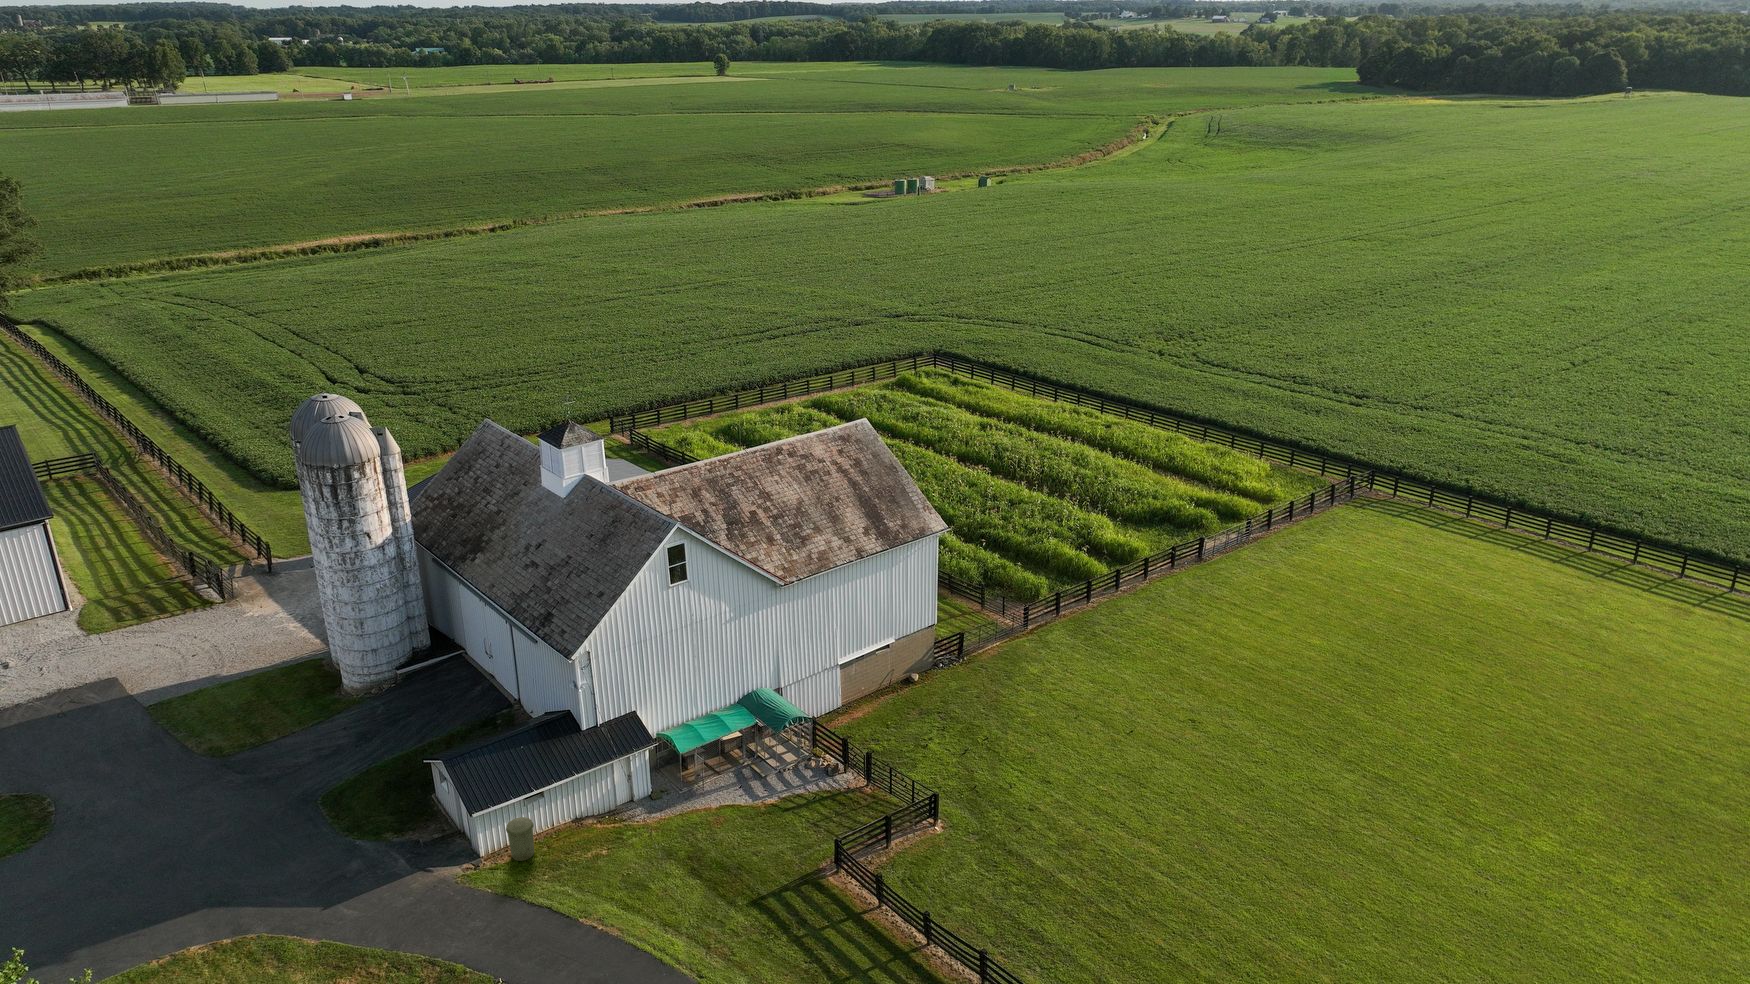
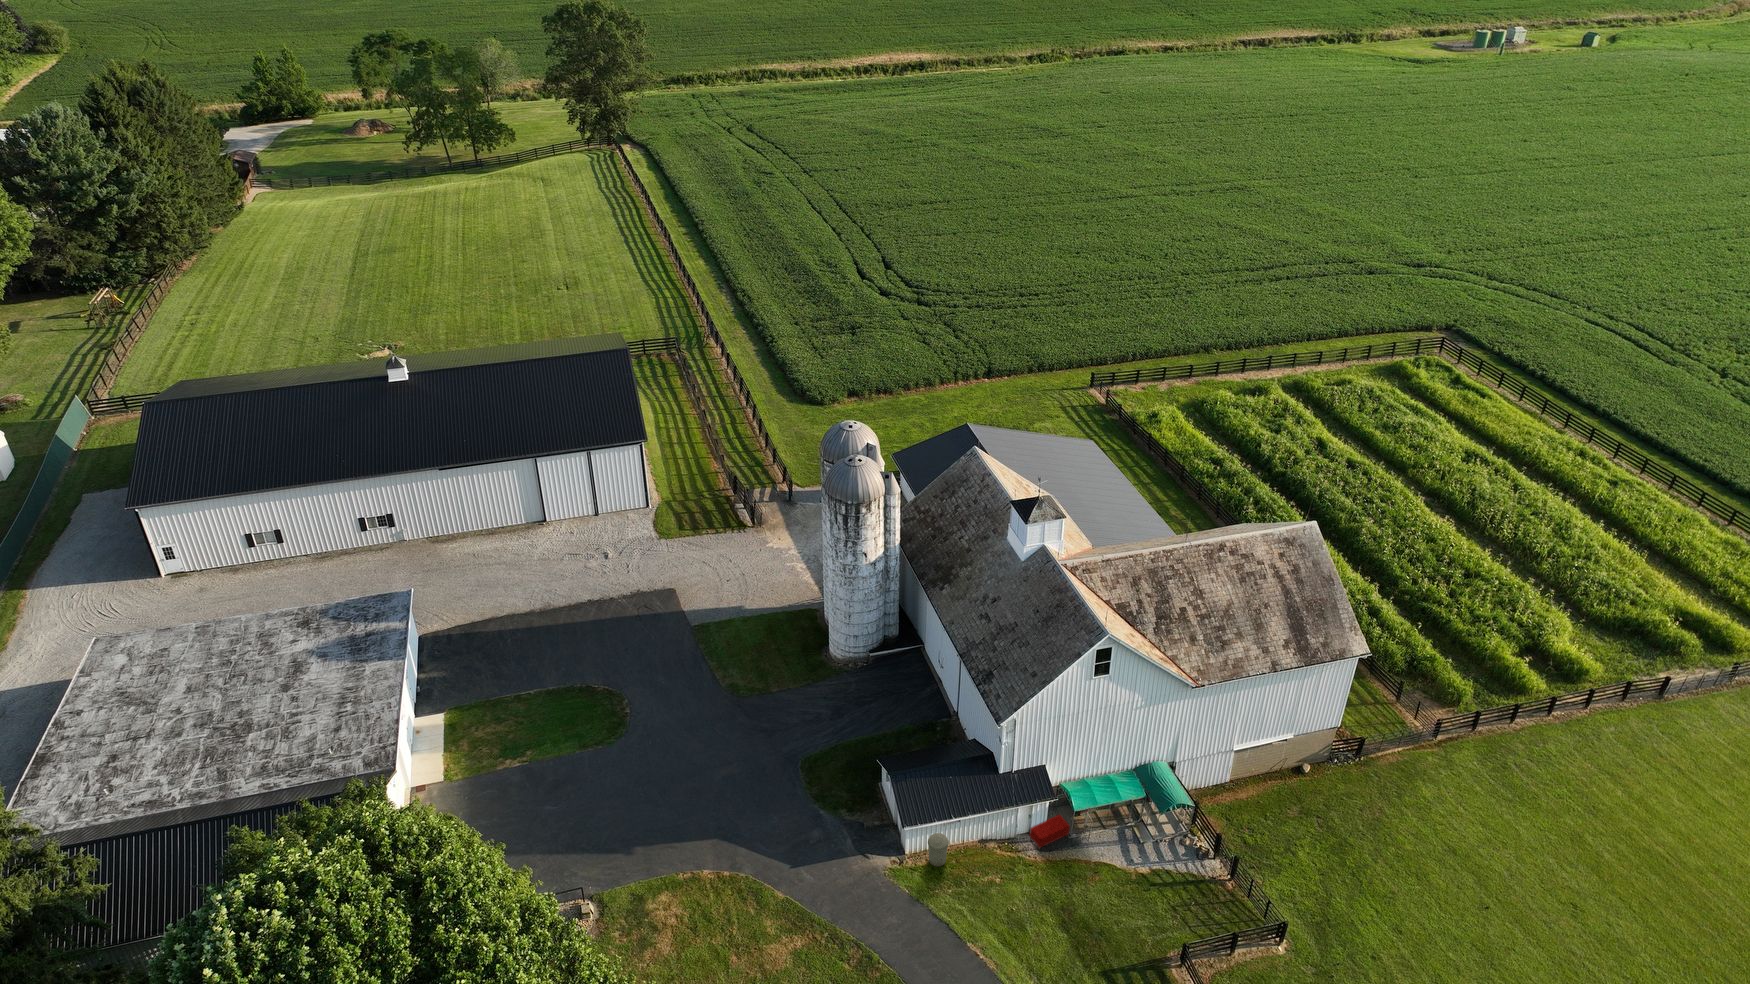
bench: none [632,768,679,813] -> present [1029,815,1070,849]

